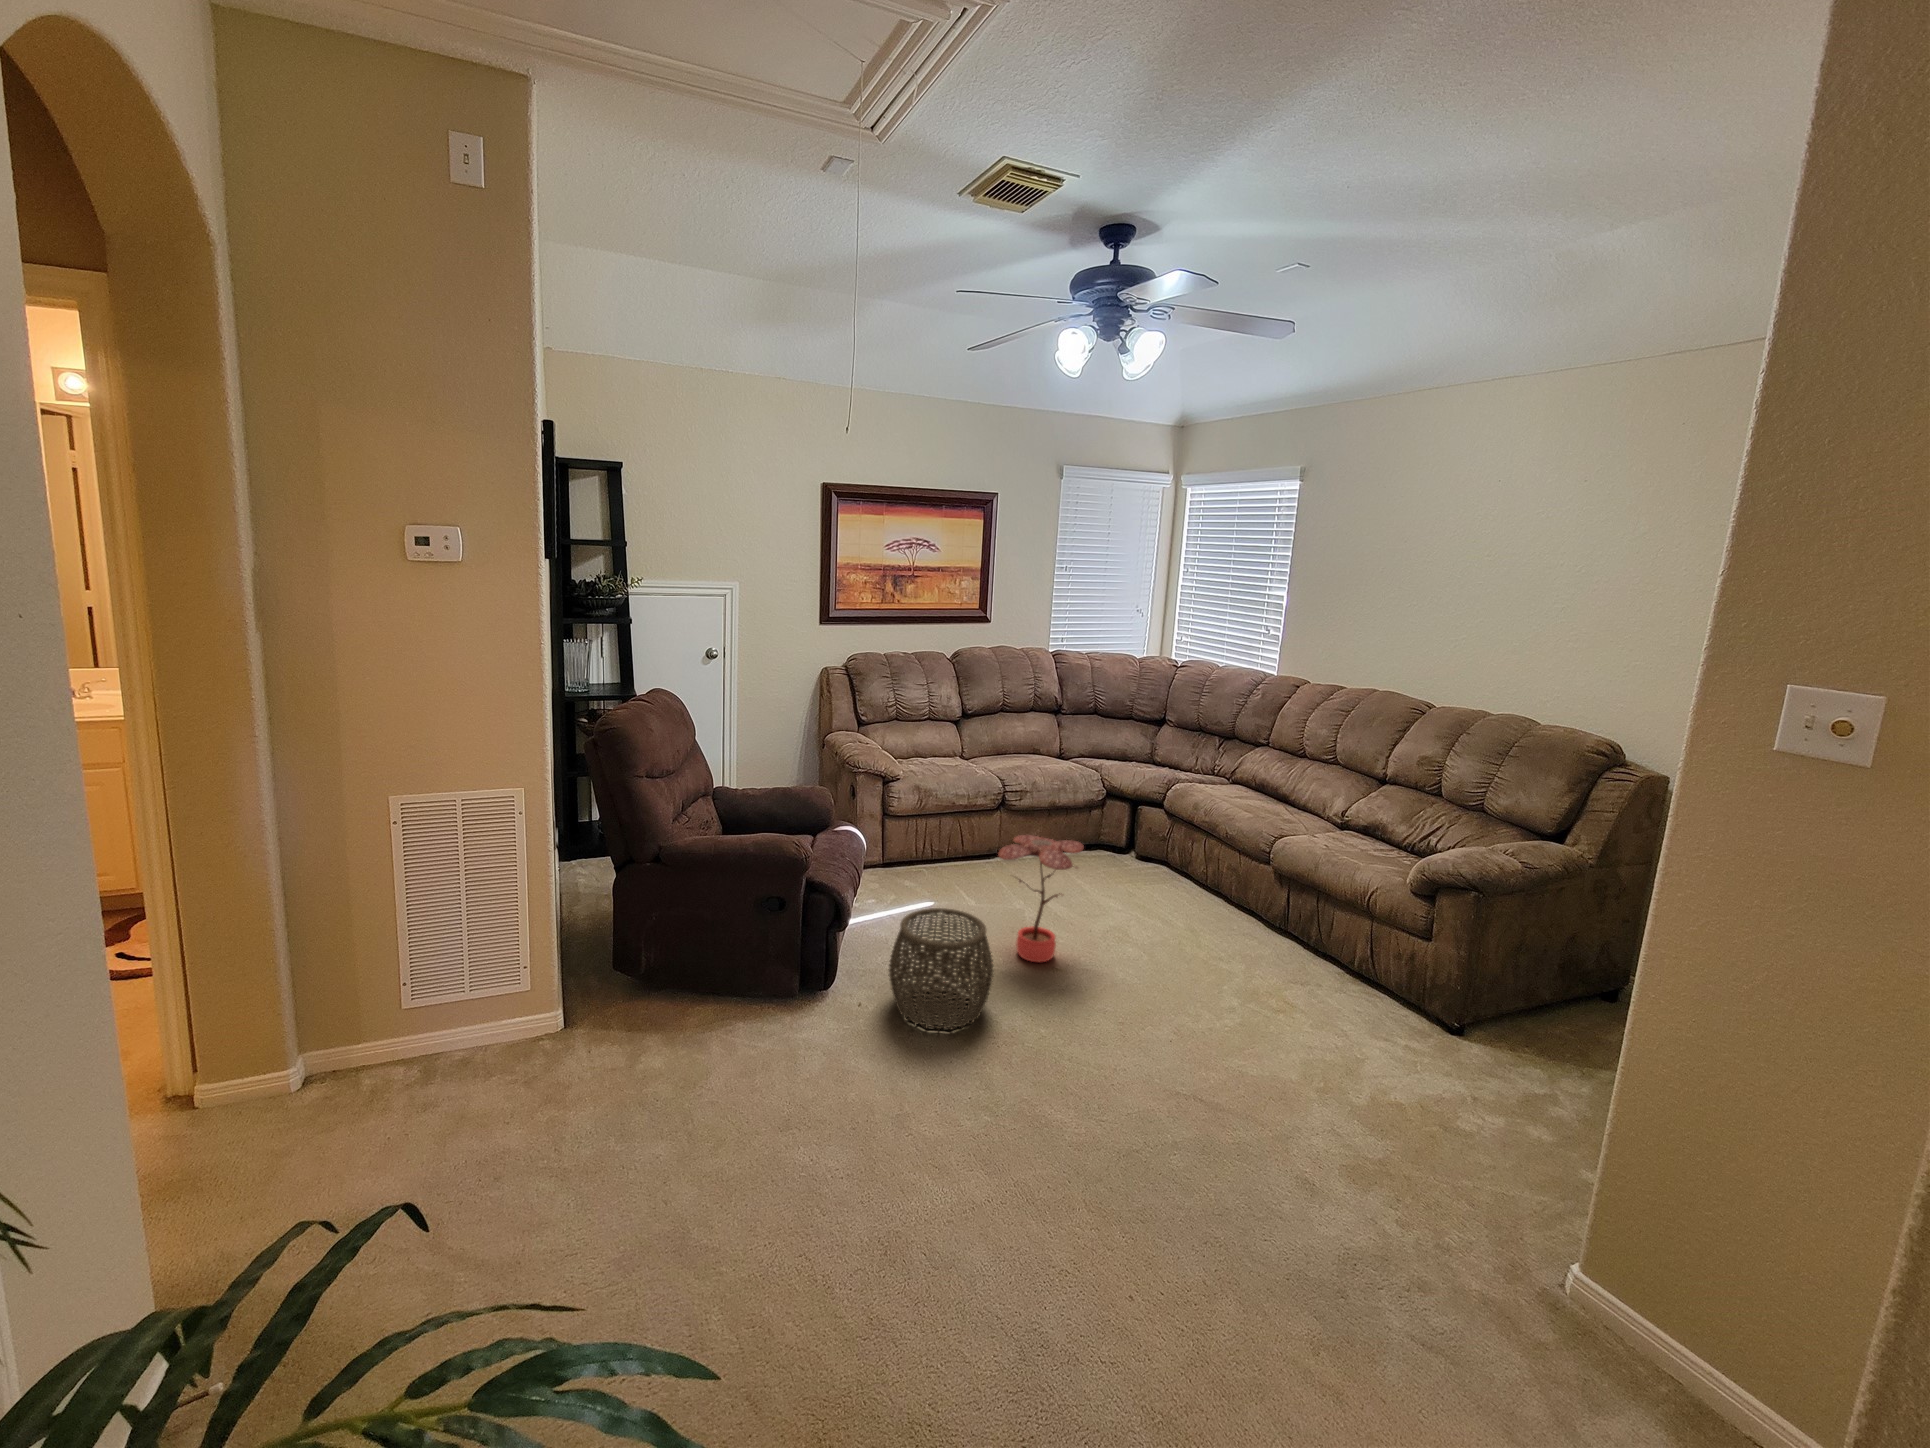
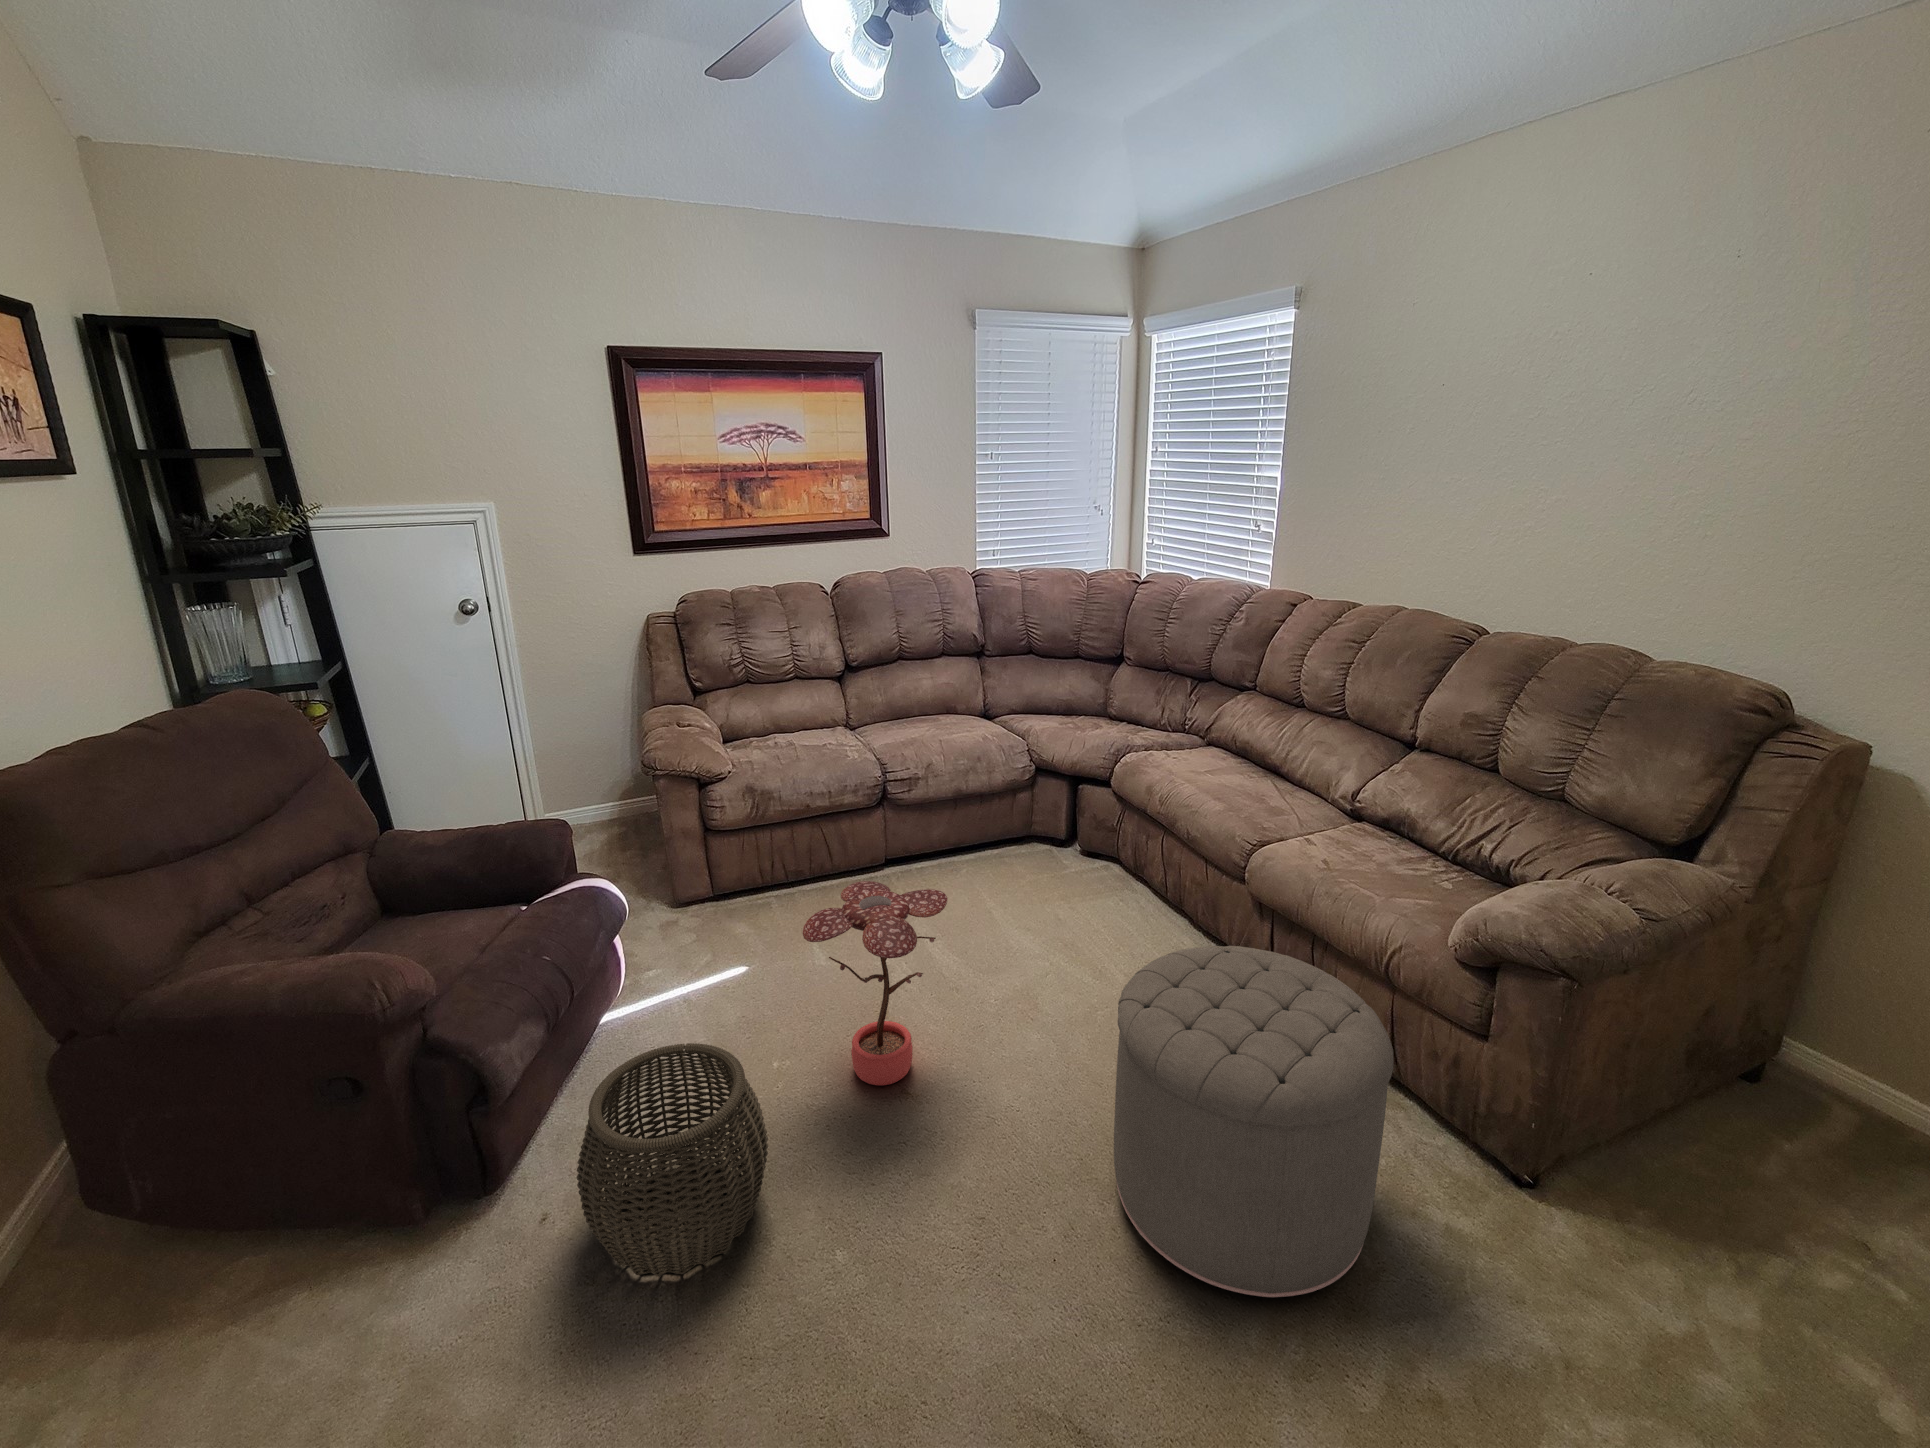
ottoman: none [1197,875,1372,1060] -> present [1114,946,1393,1297]

